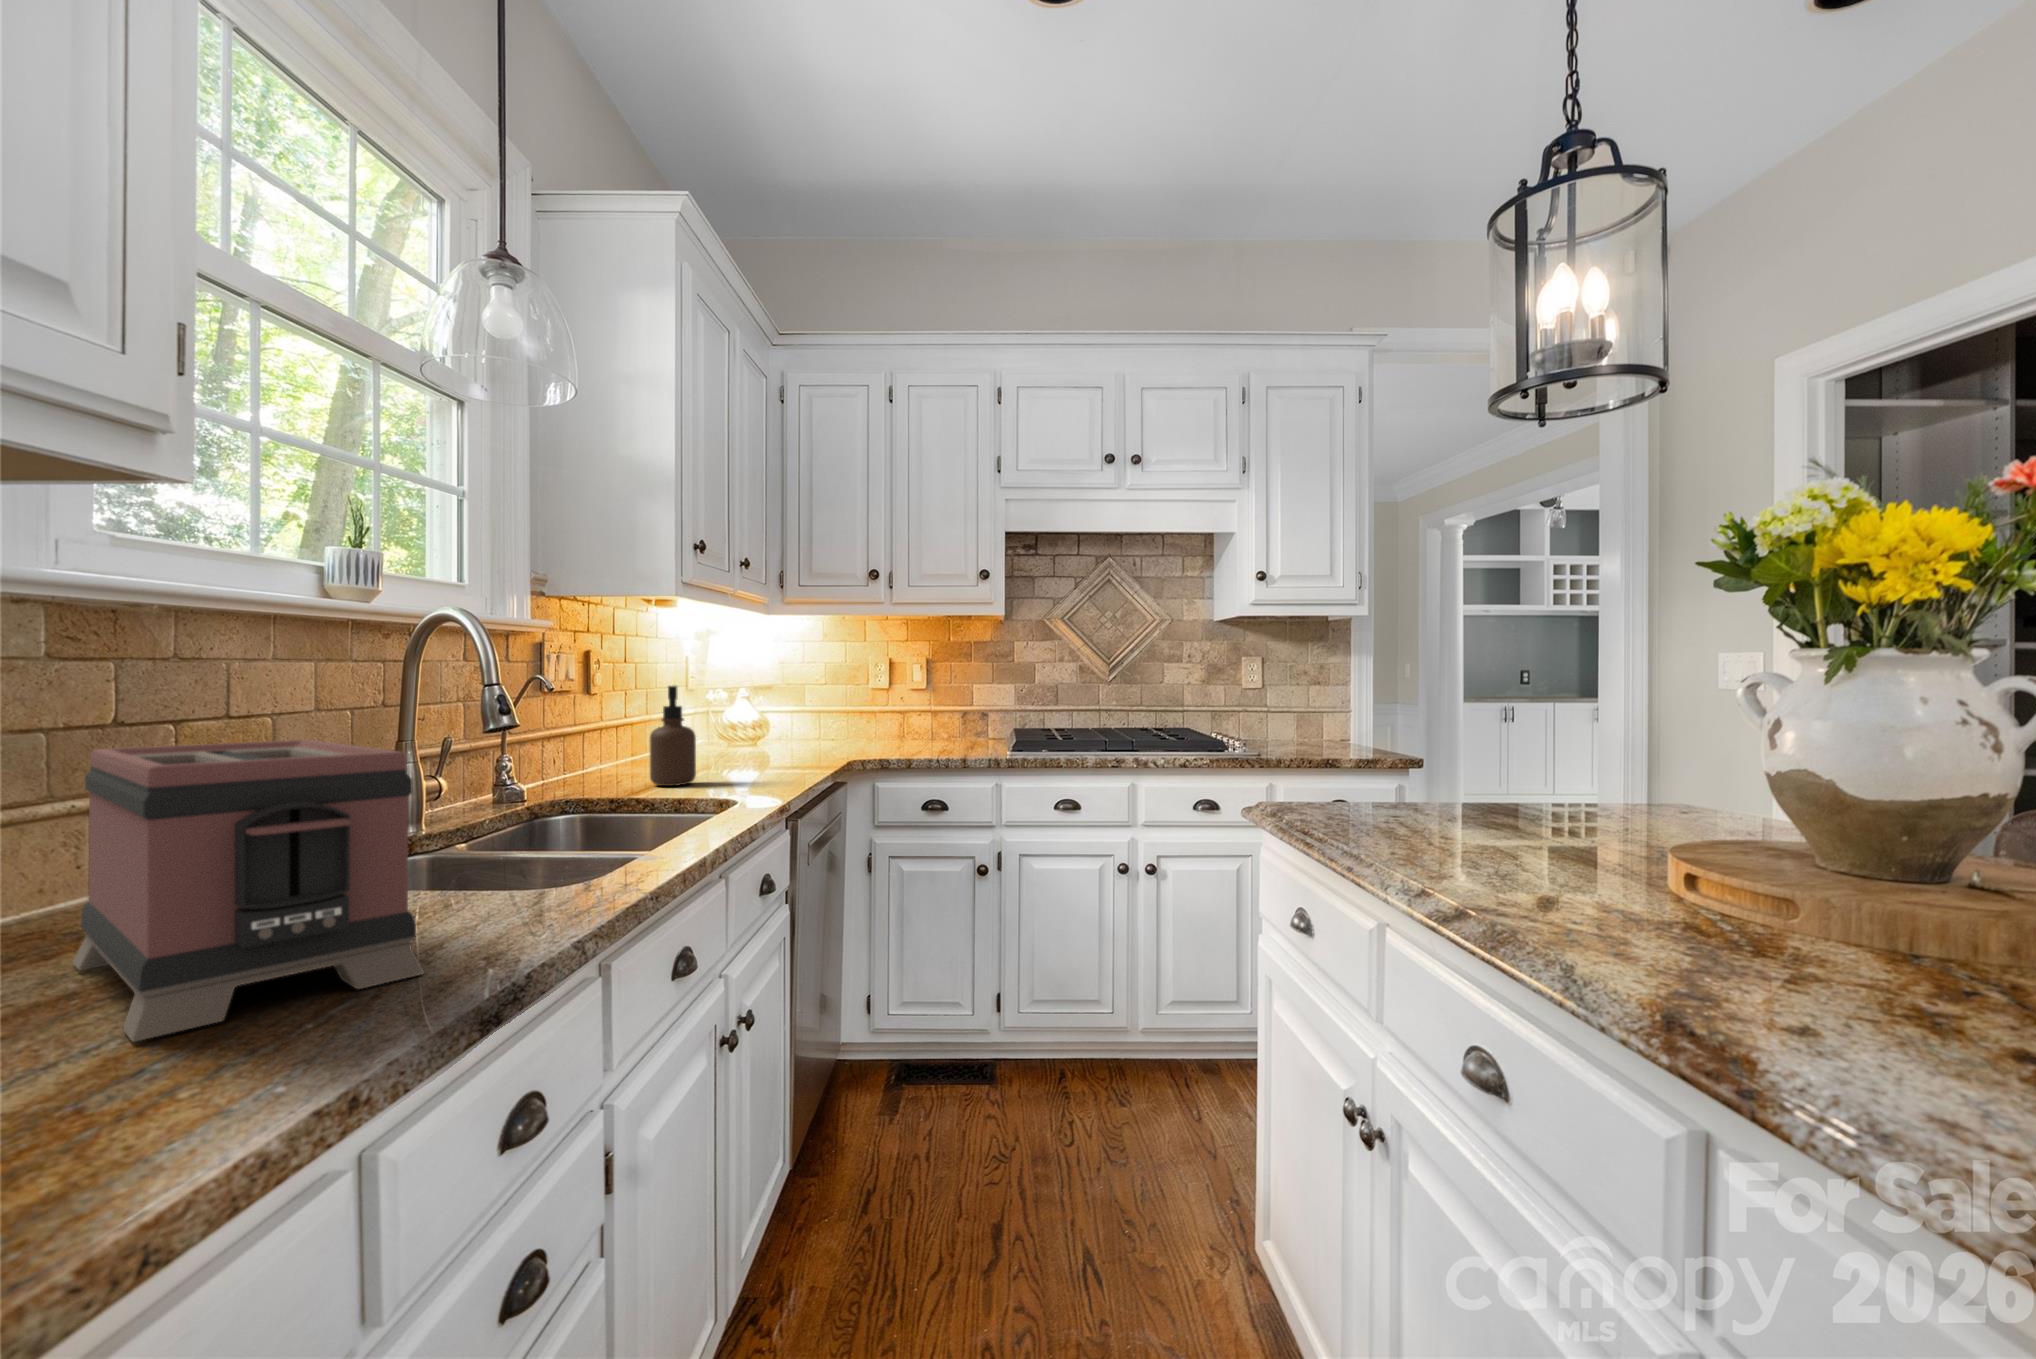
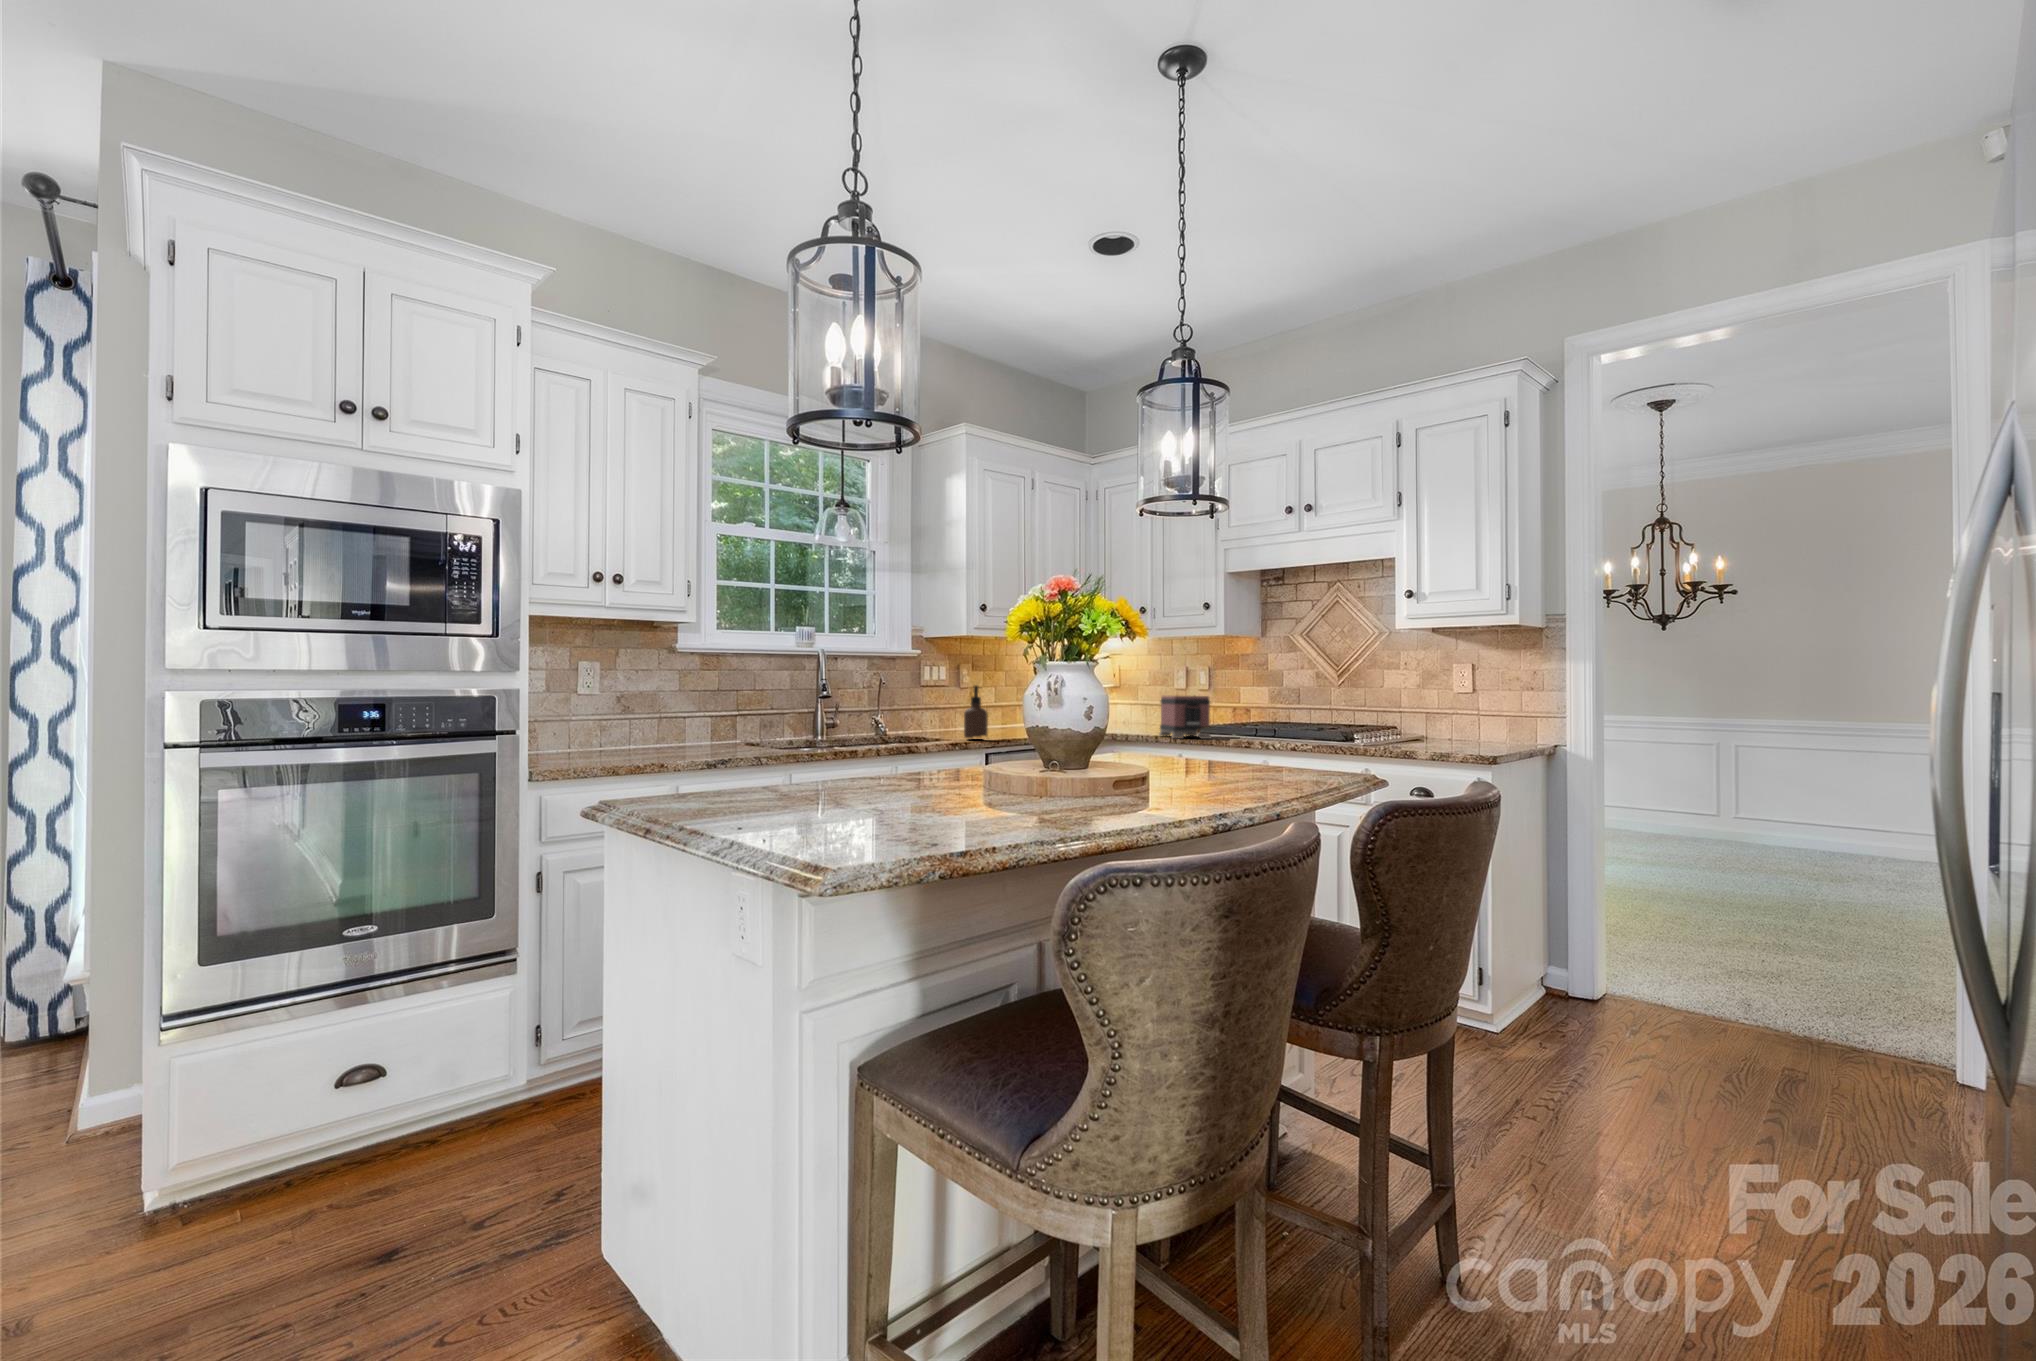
toaster: present [73,740,425,1042] -> present [1159,696,1211,739]

